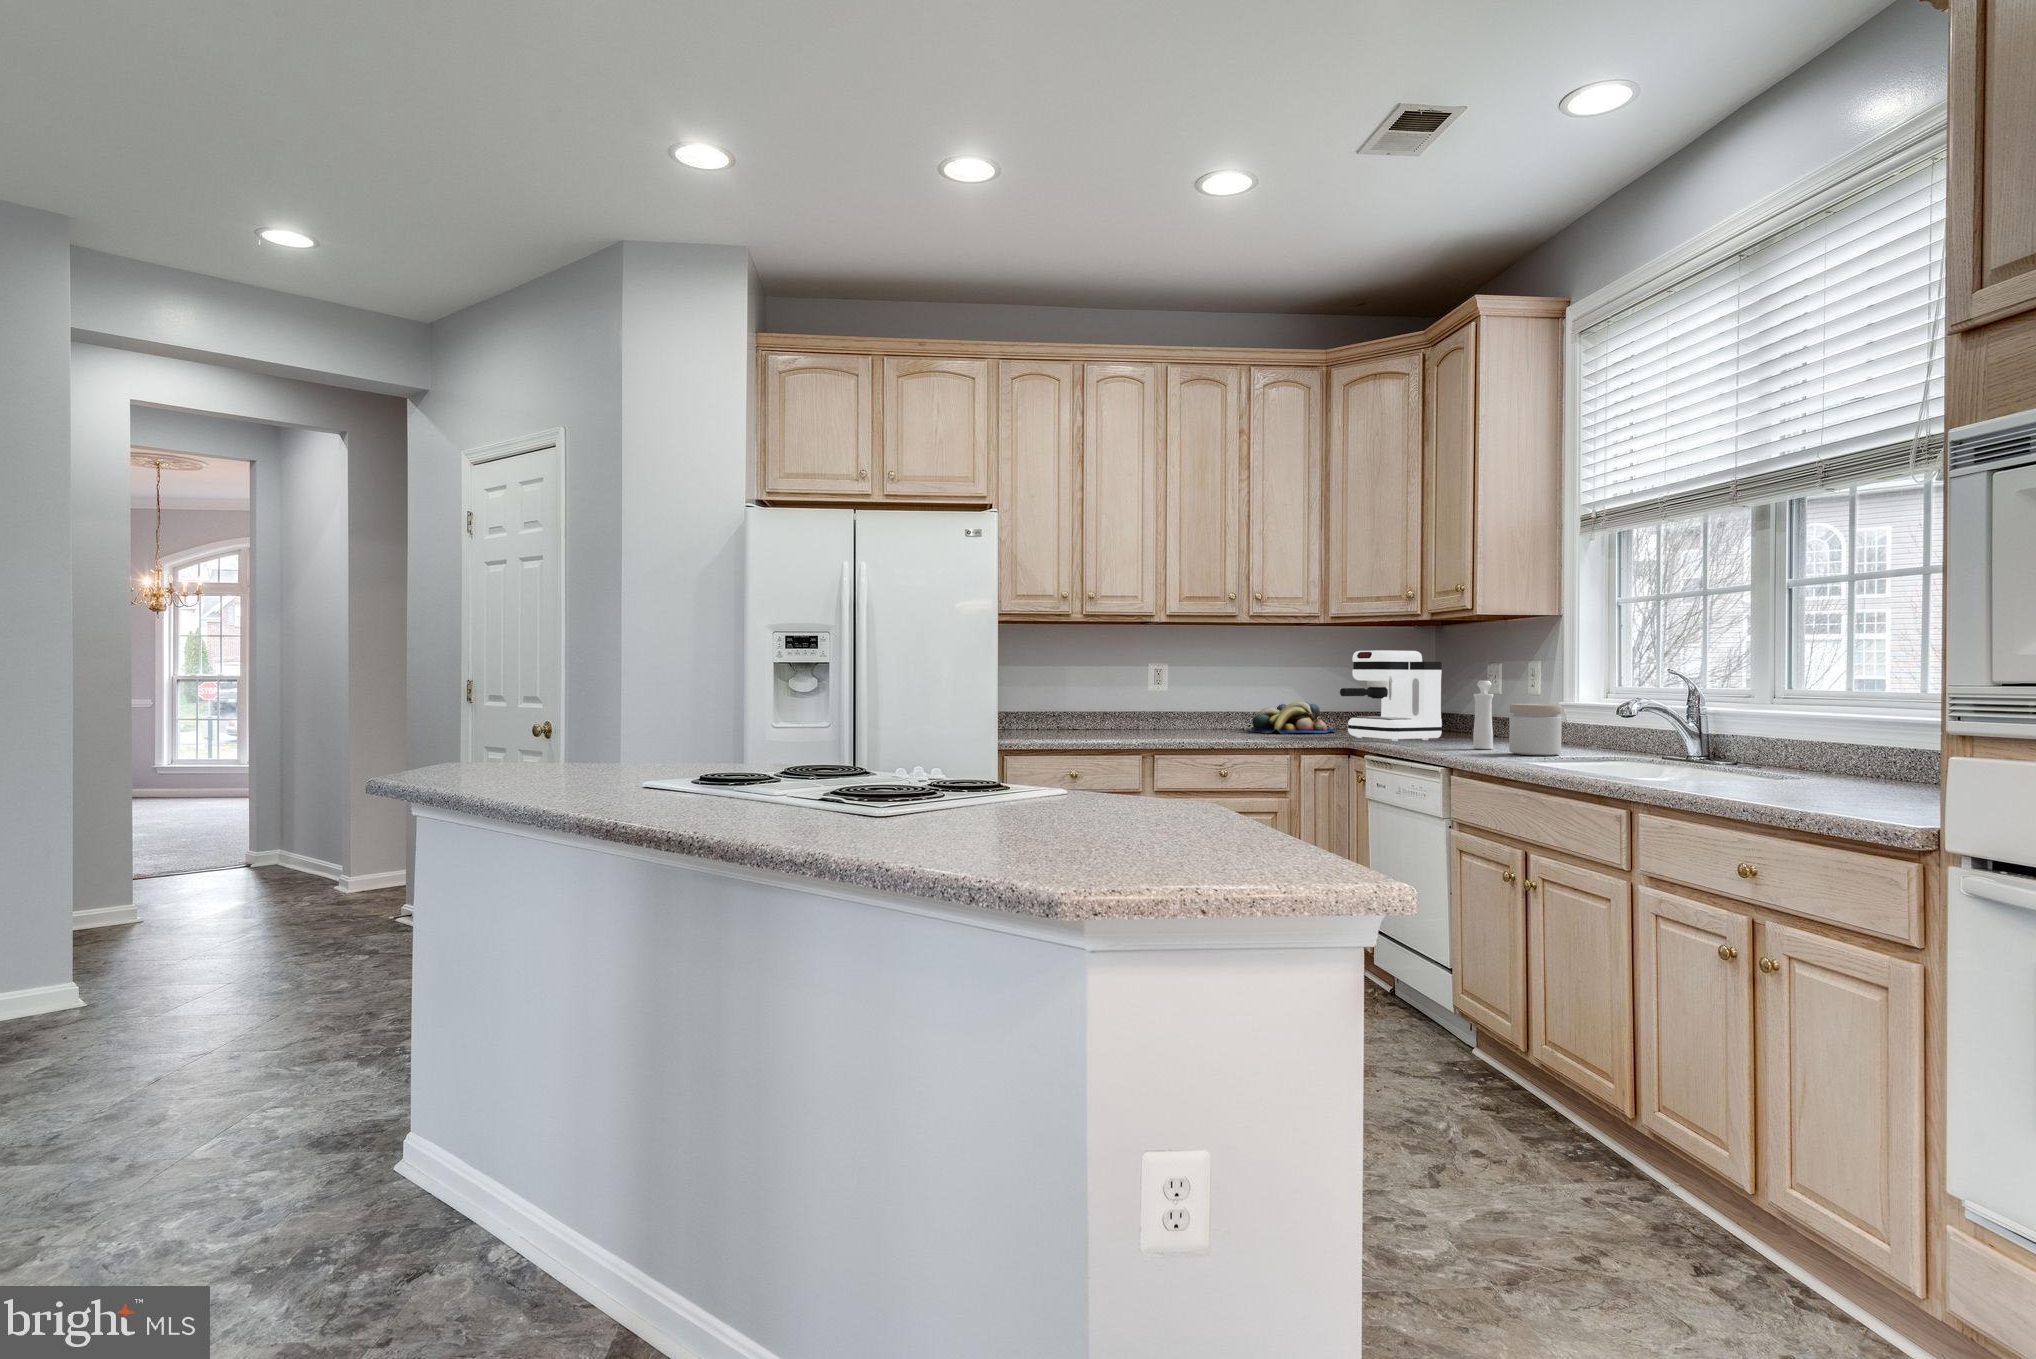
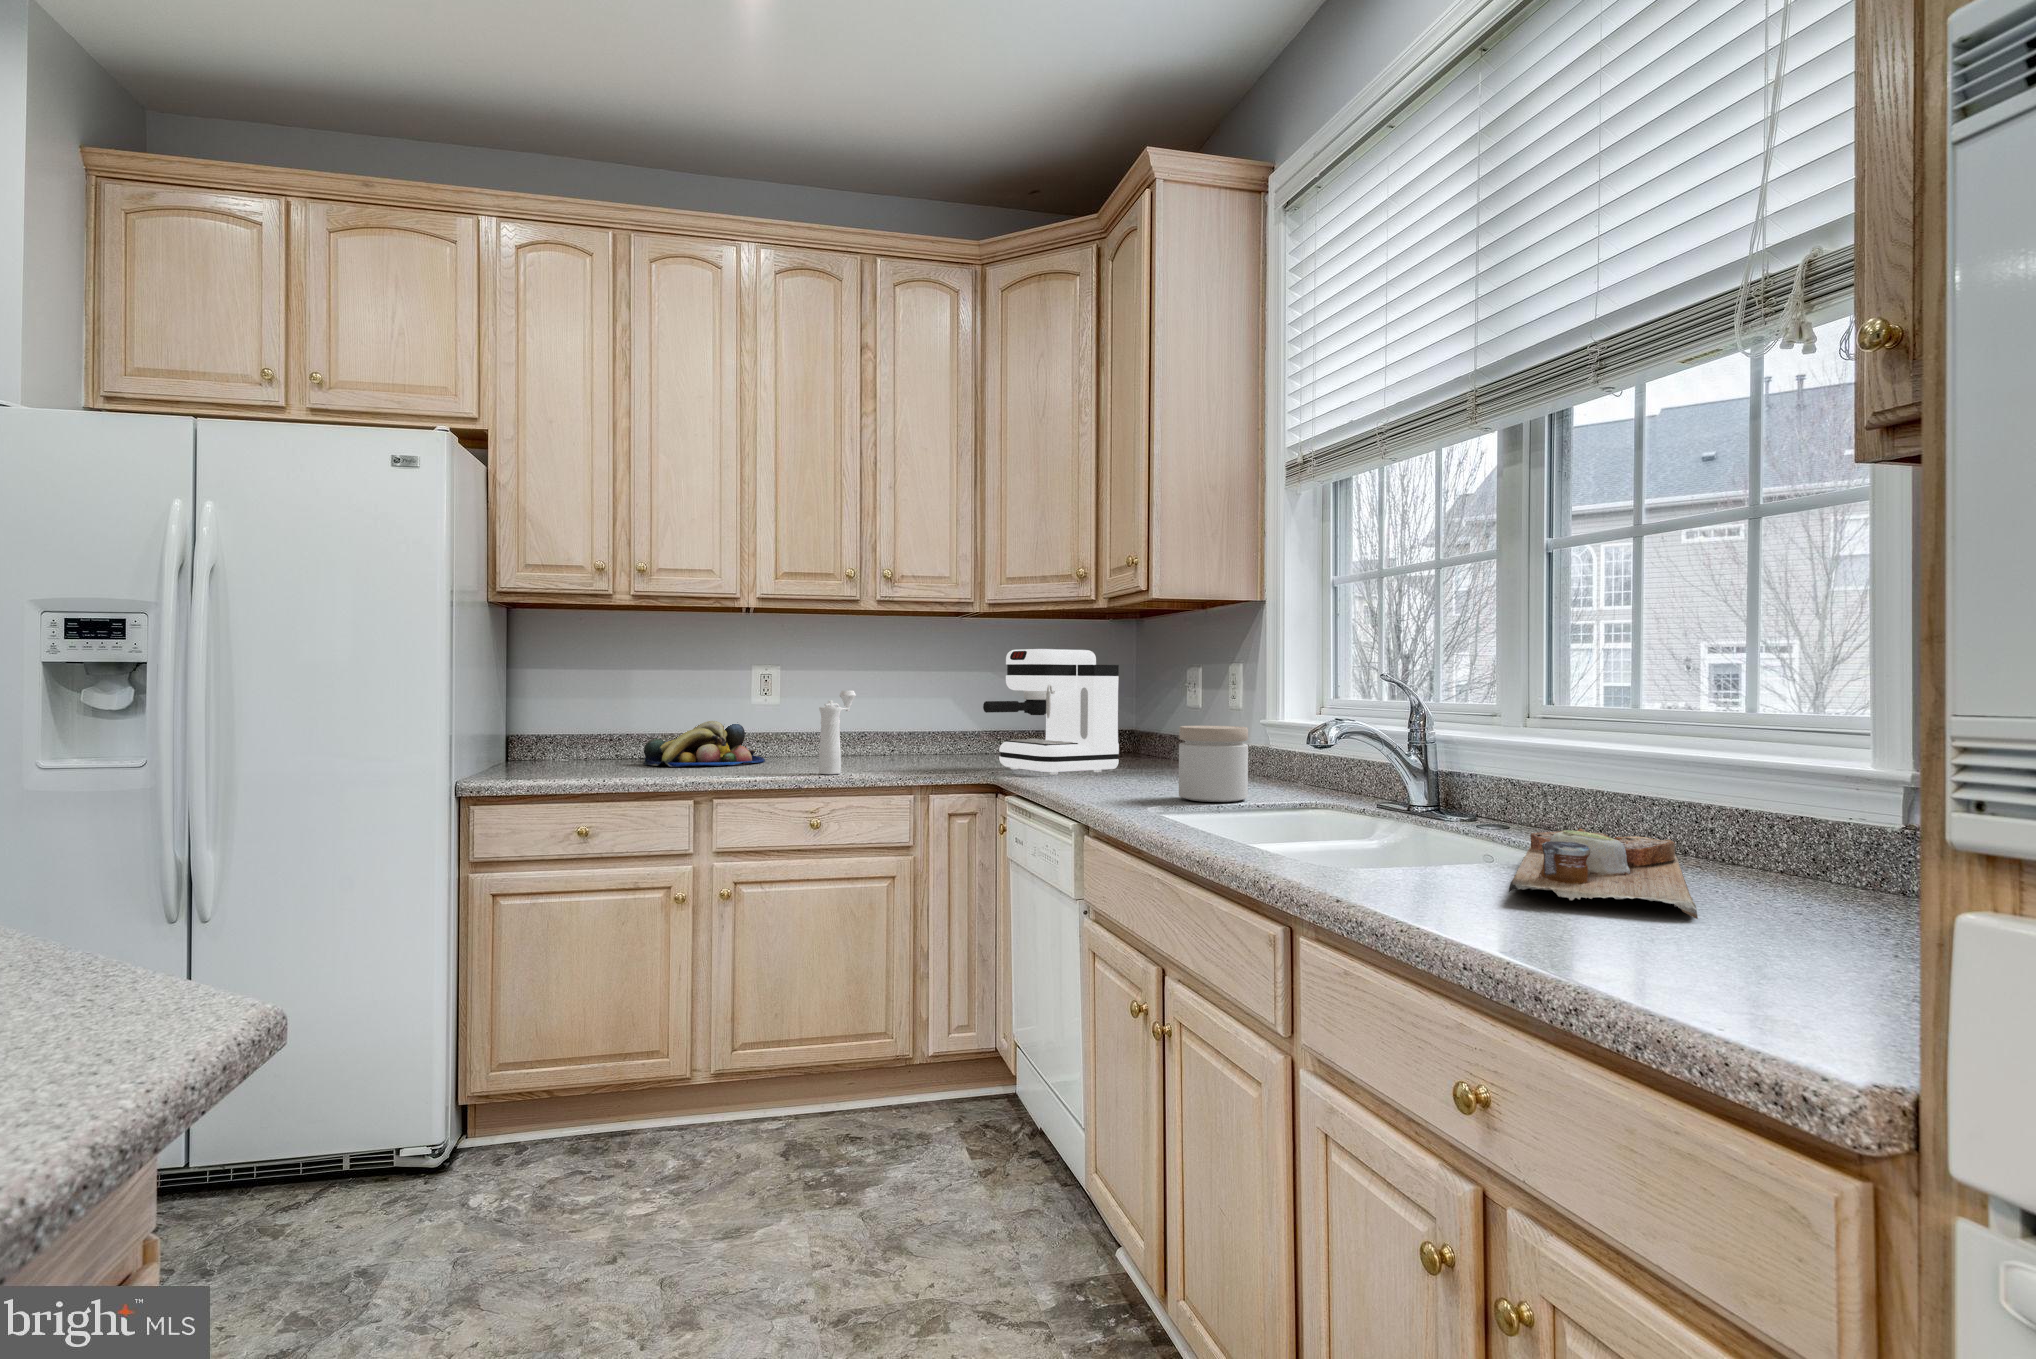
pepper mill: present [1473,681,1494,749] -> present [819,690,856,774]
fruit bowl: present [1251,702,1336,734] -> present [643,721,765,767]
cutting board: none [1768,759,1883,800] -> present [1509,828,1698,919]

